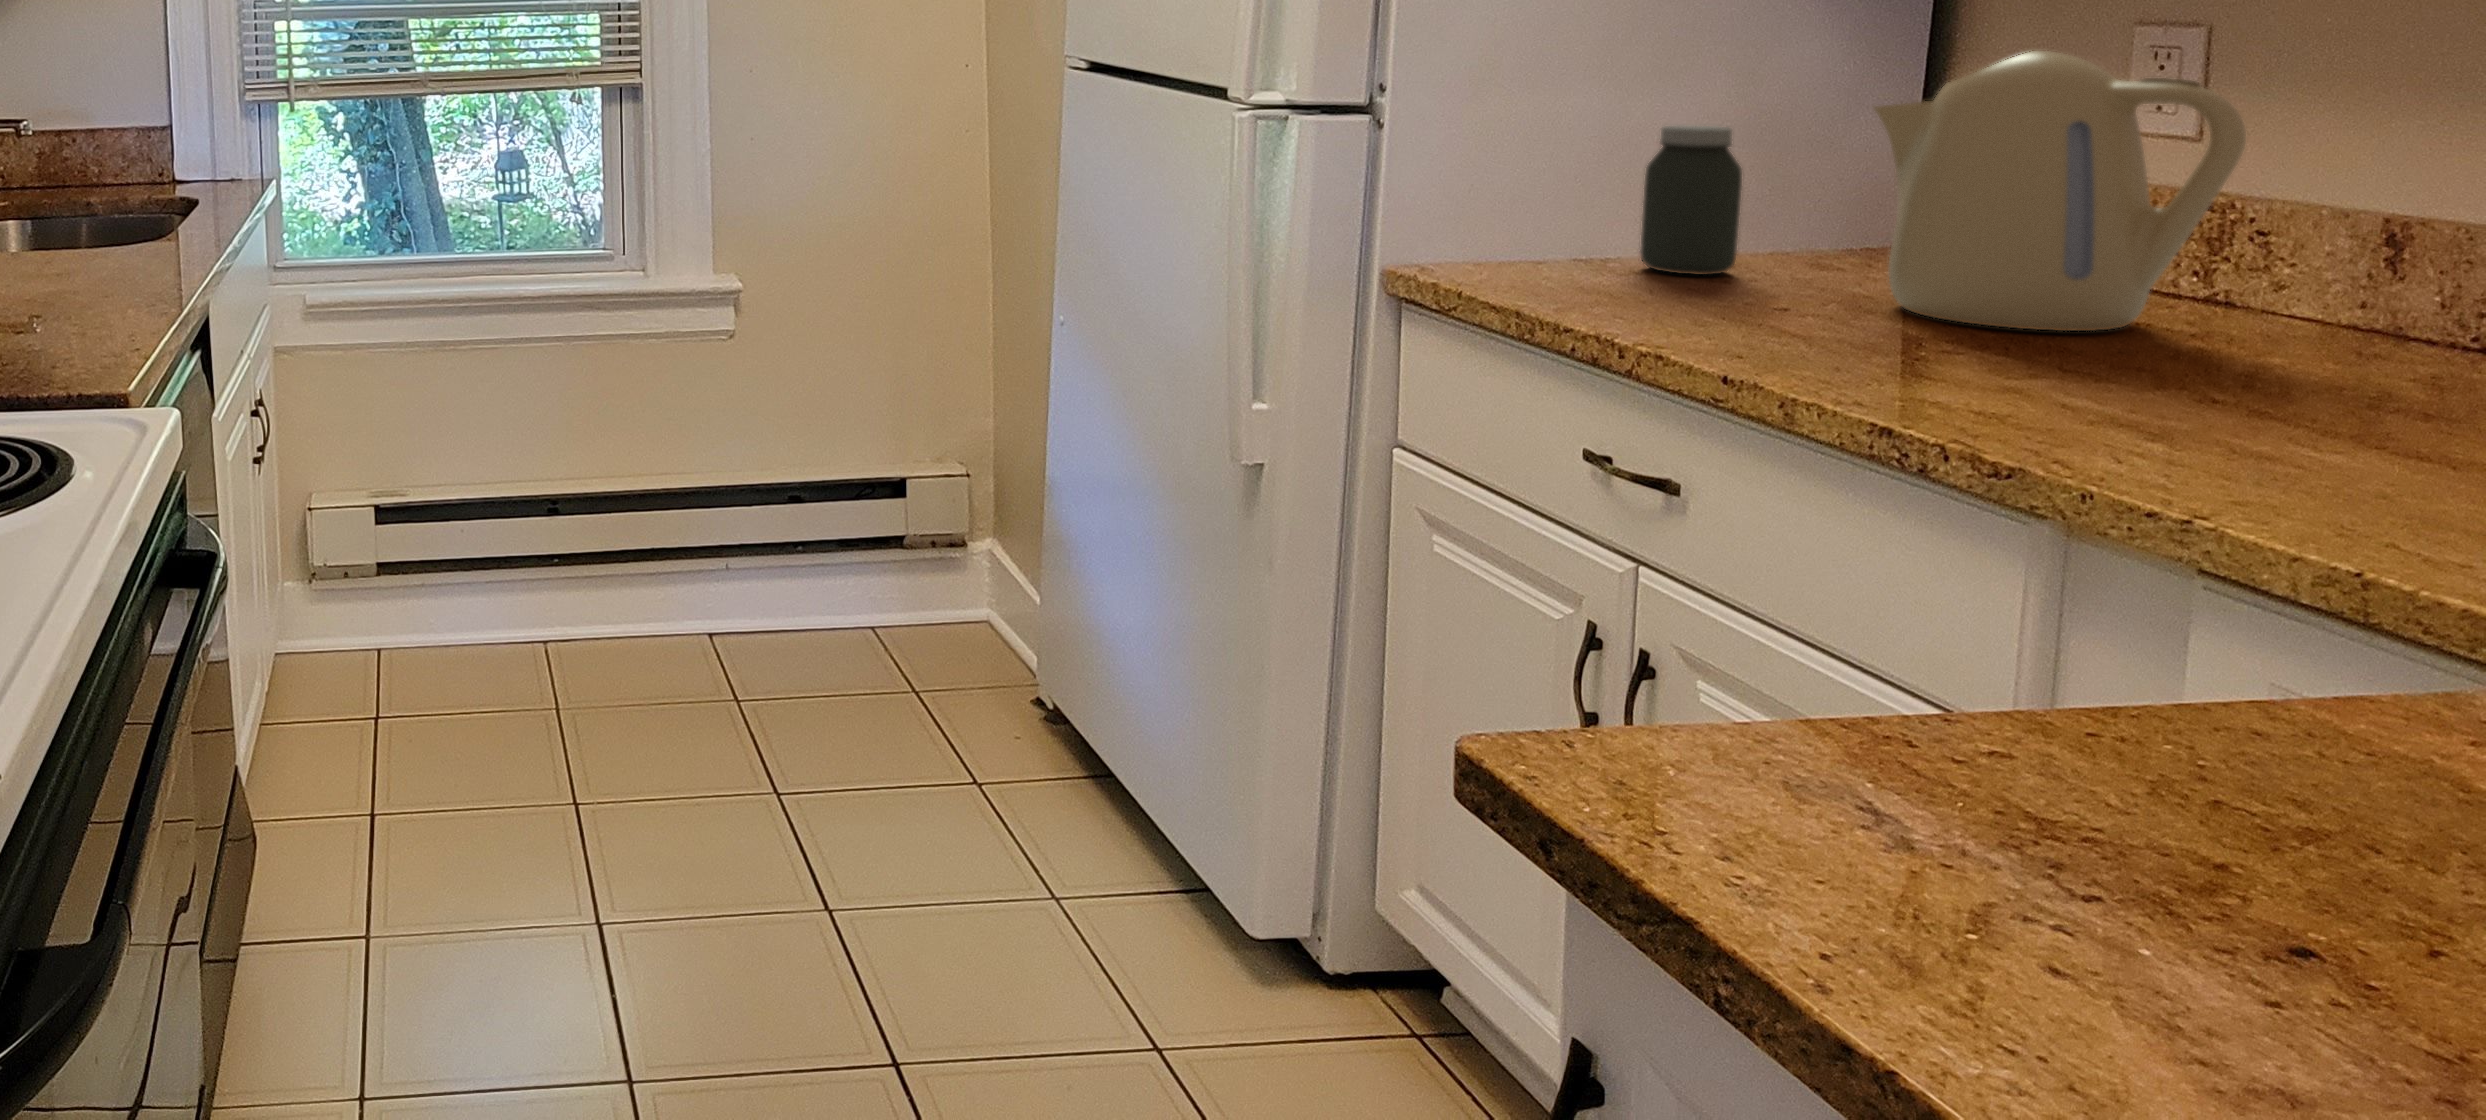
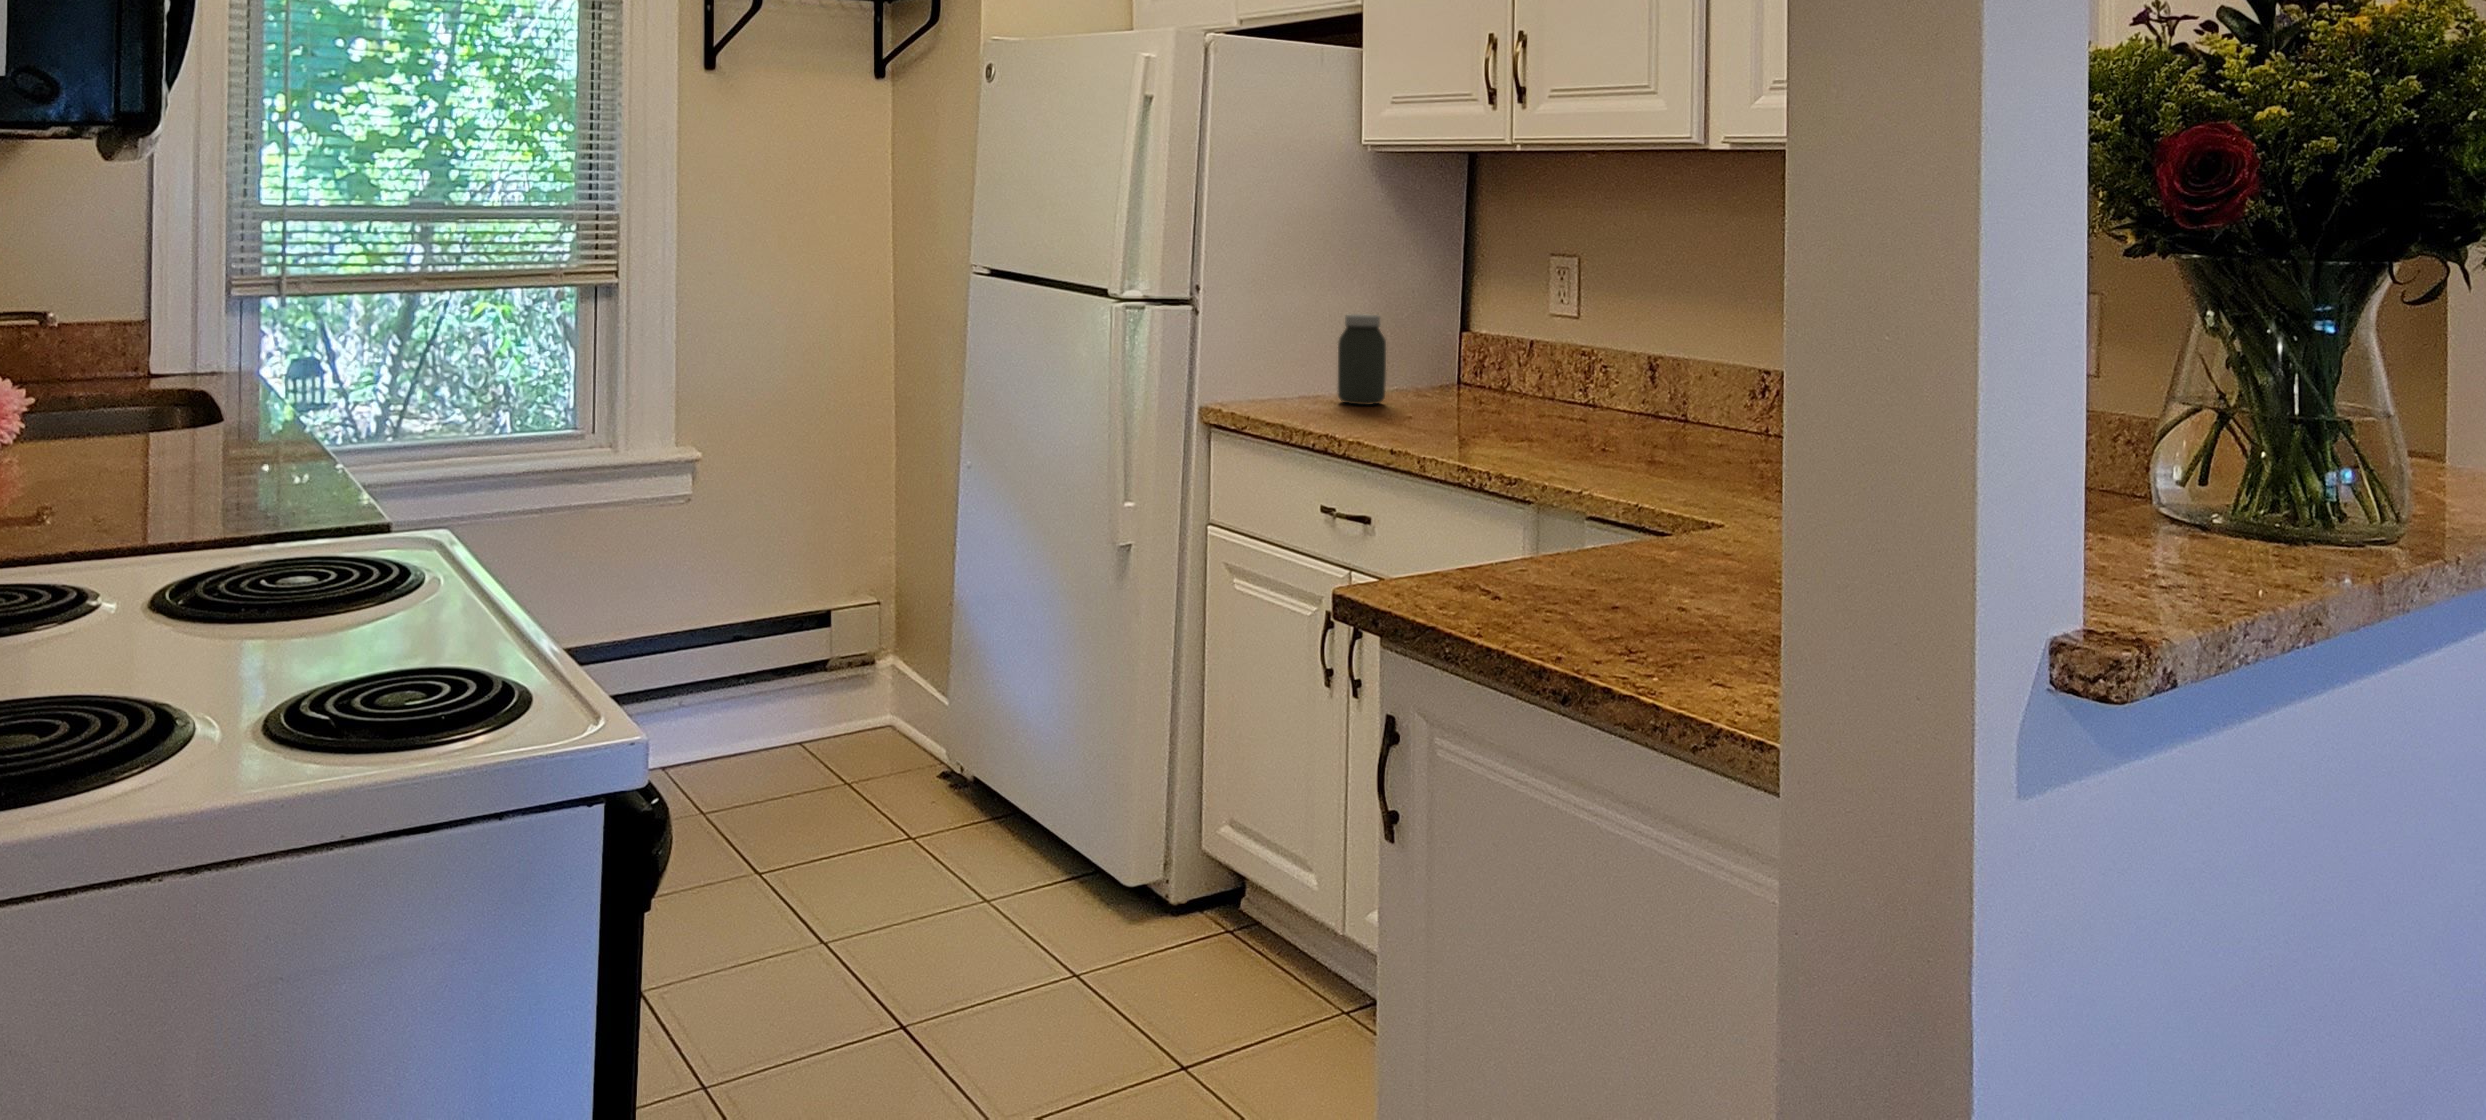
kettle: present [1874,51,2246,331] -> none [1445,273,1599,425]

